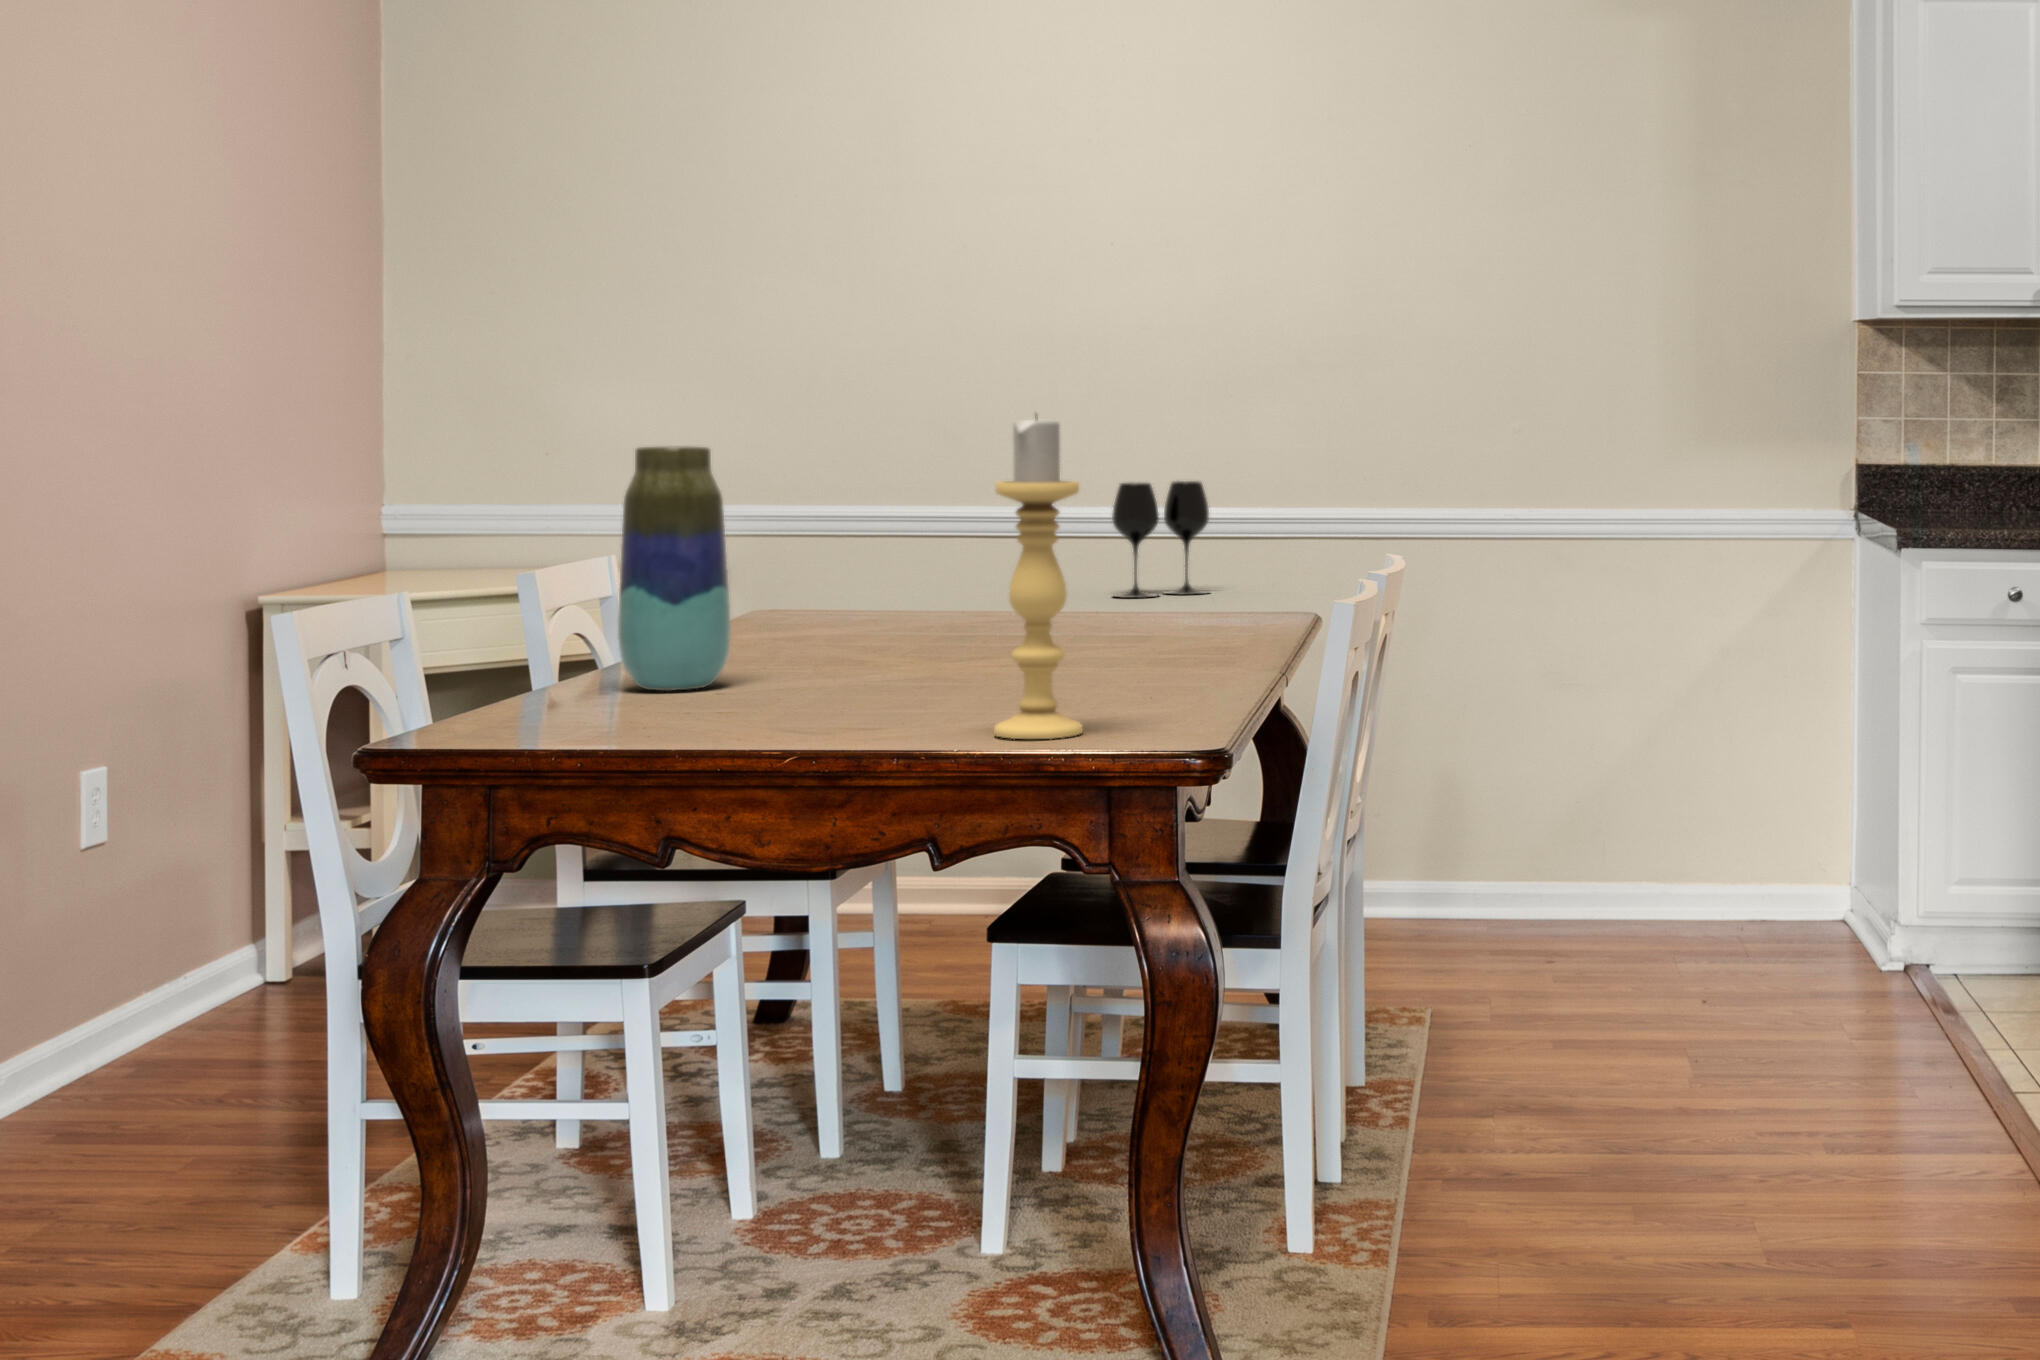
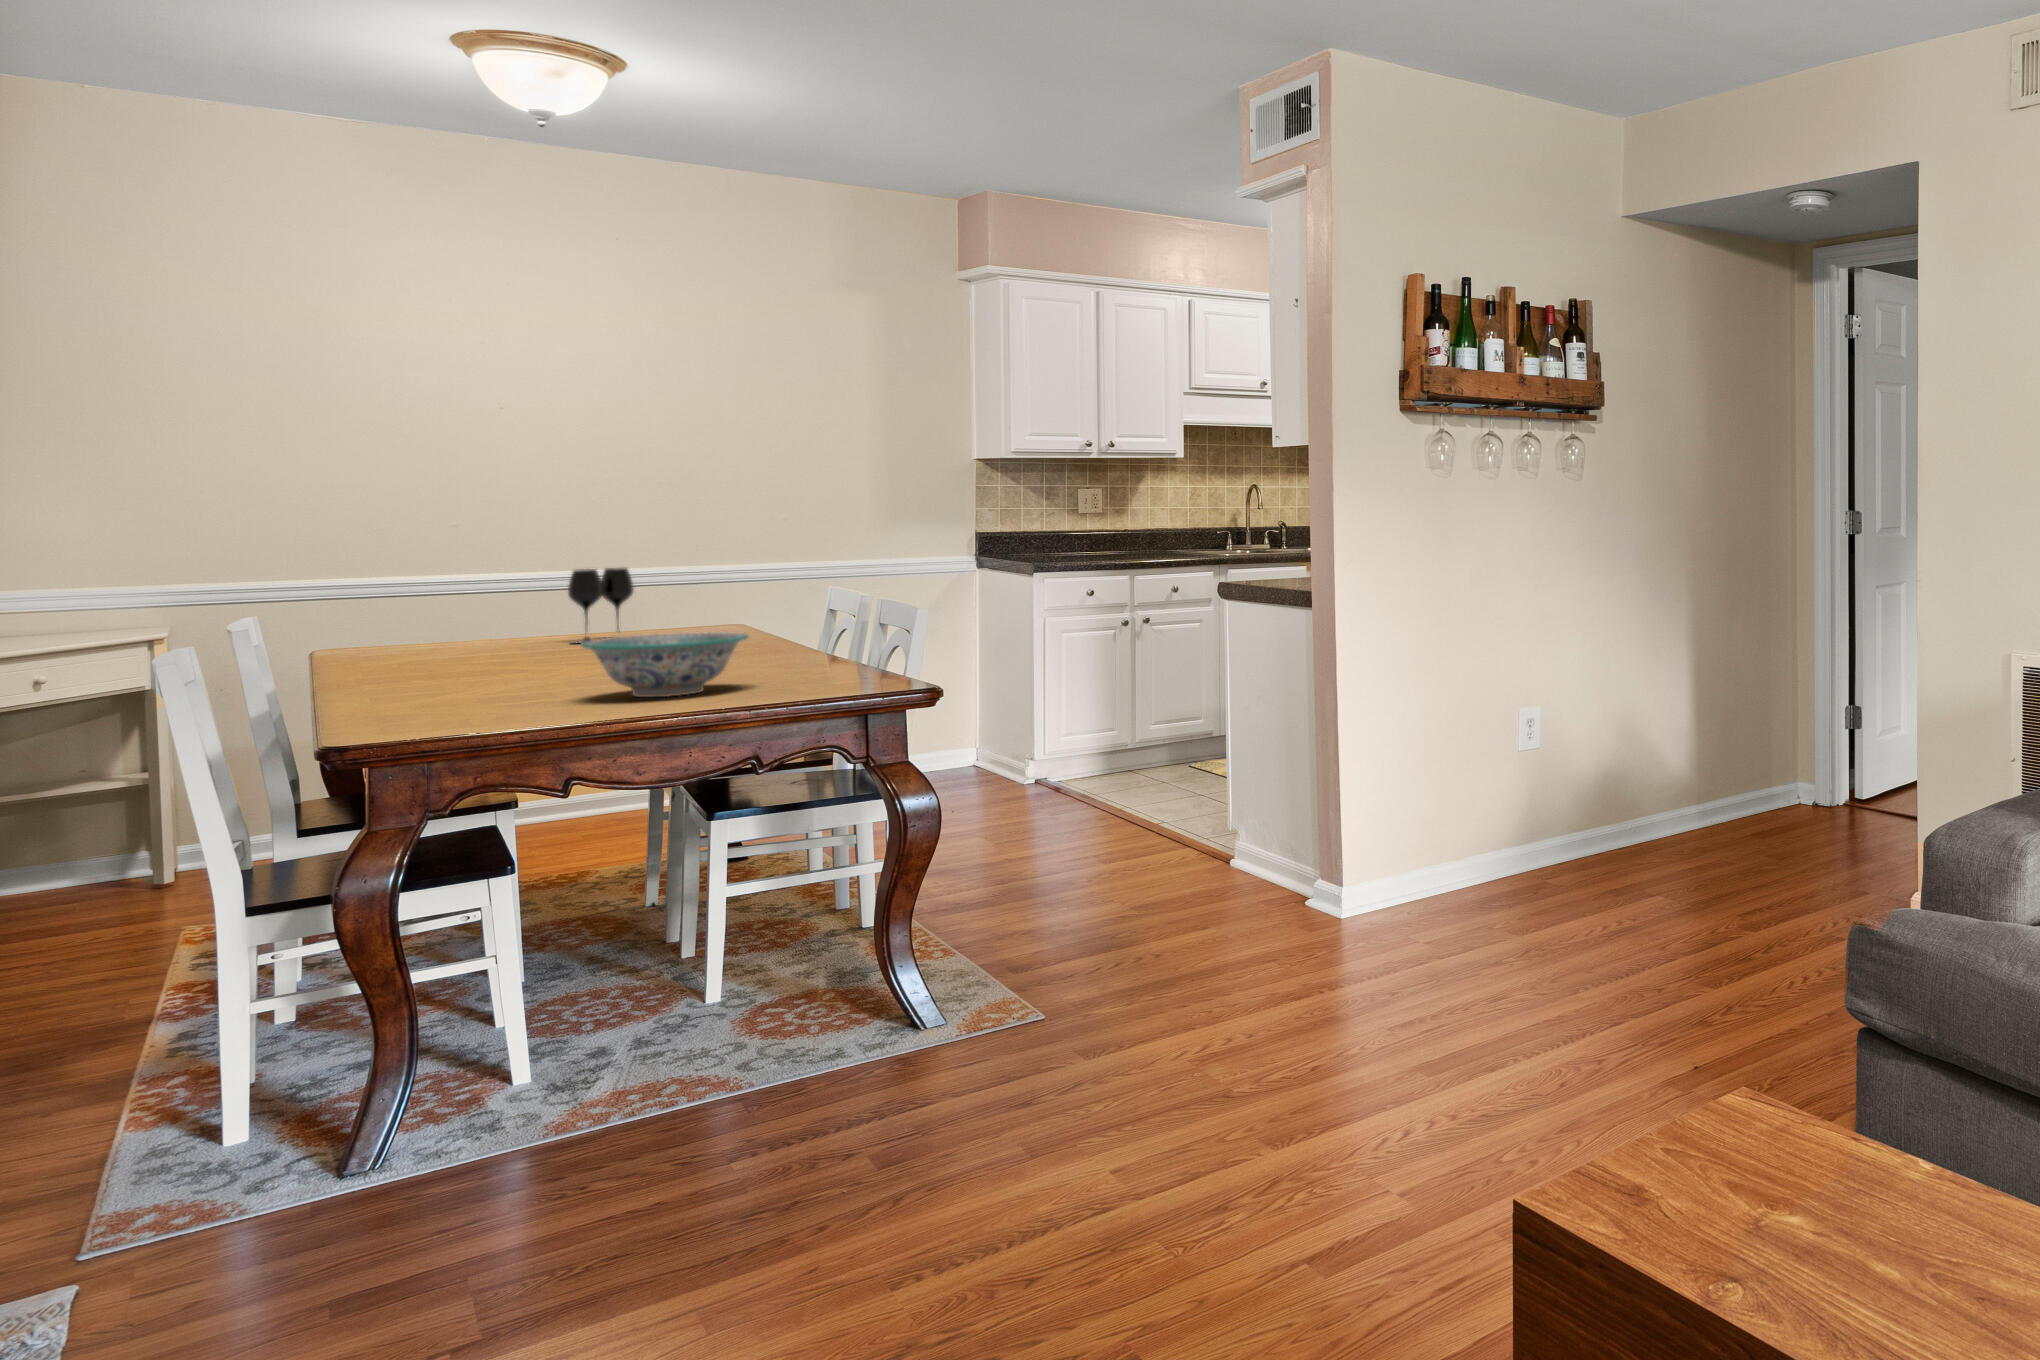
candle holder: present [994,418,1083,739] -> none [806,507,862,690]
vase: present [618,447,731,691] -> none [415,539,502,700]
decorative bowl: none [722,614,970,721] -> present [581,632,748,697]

